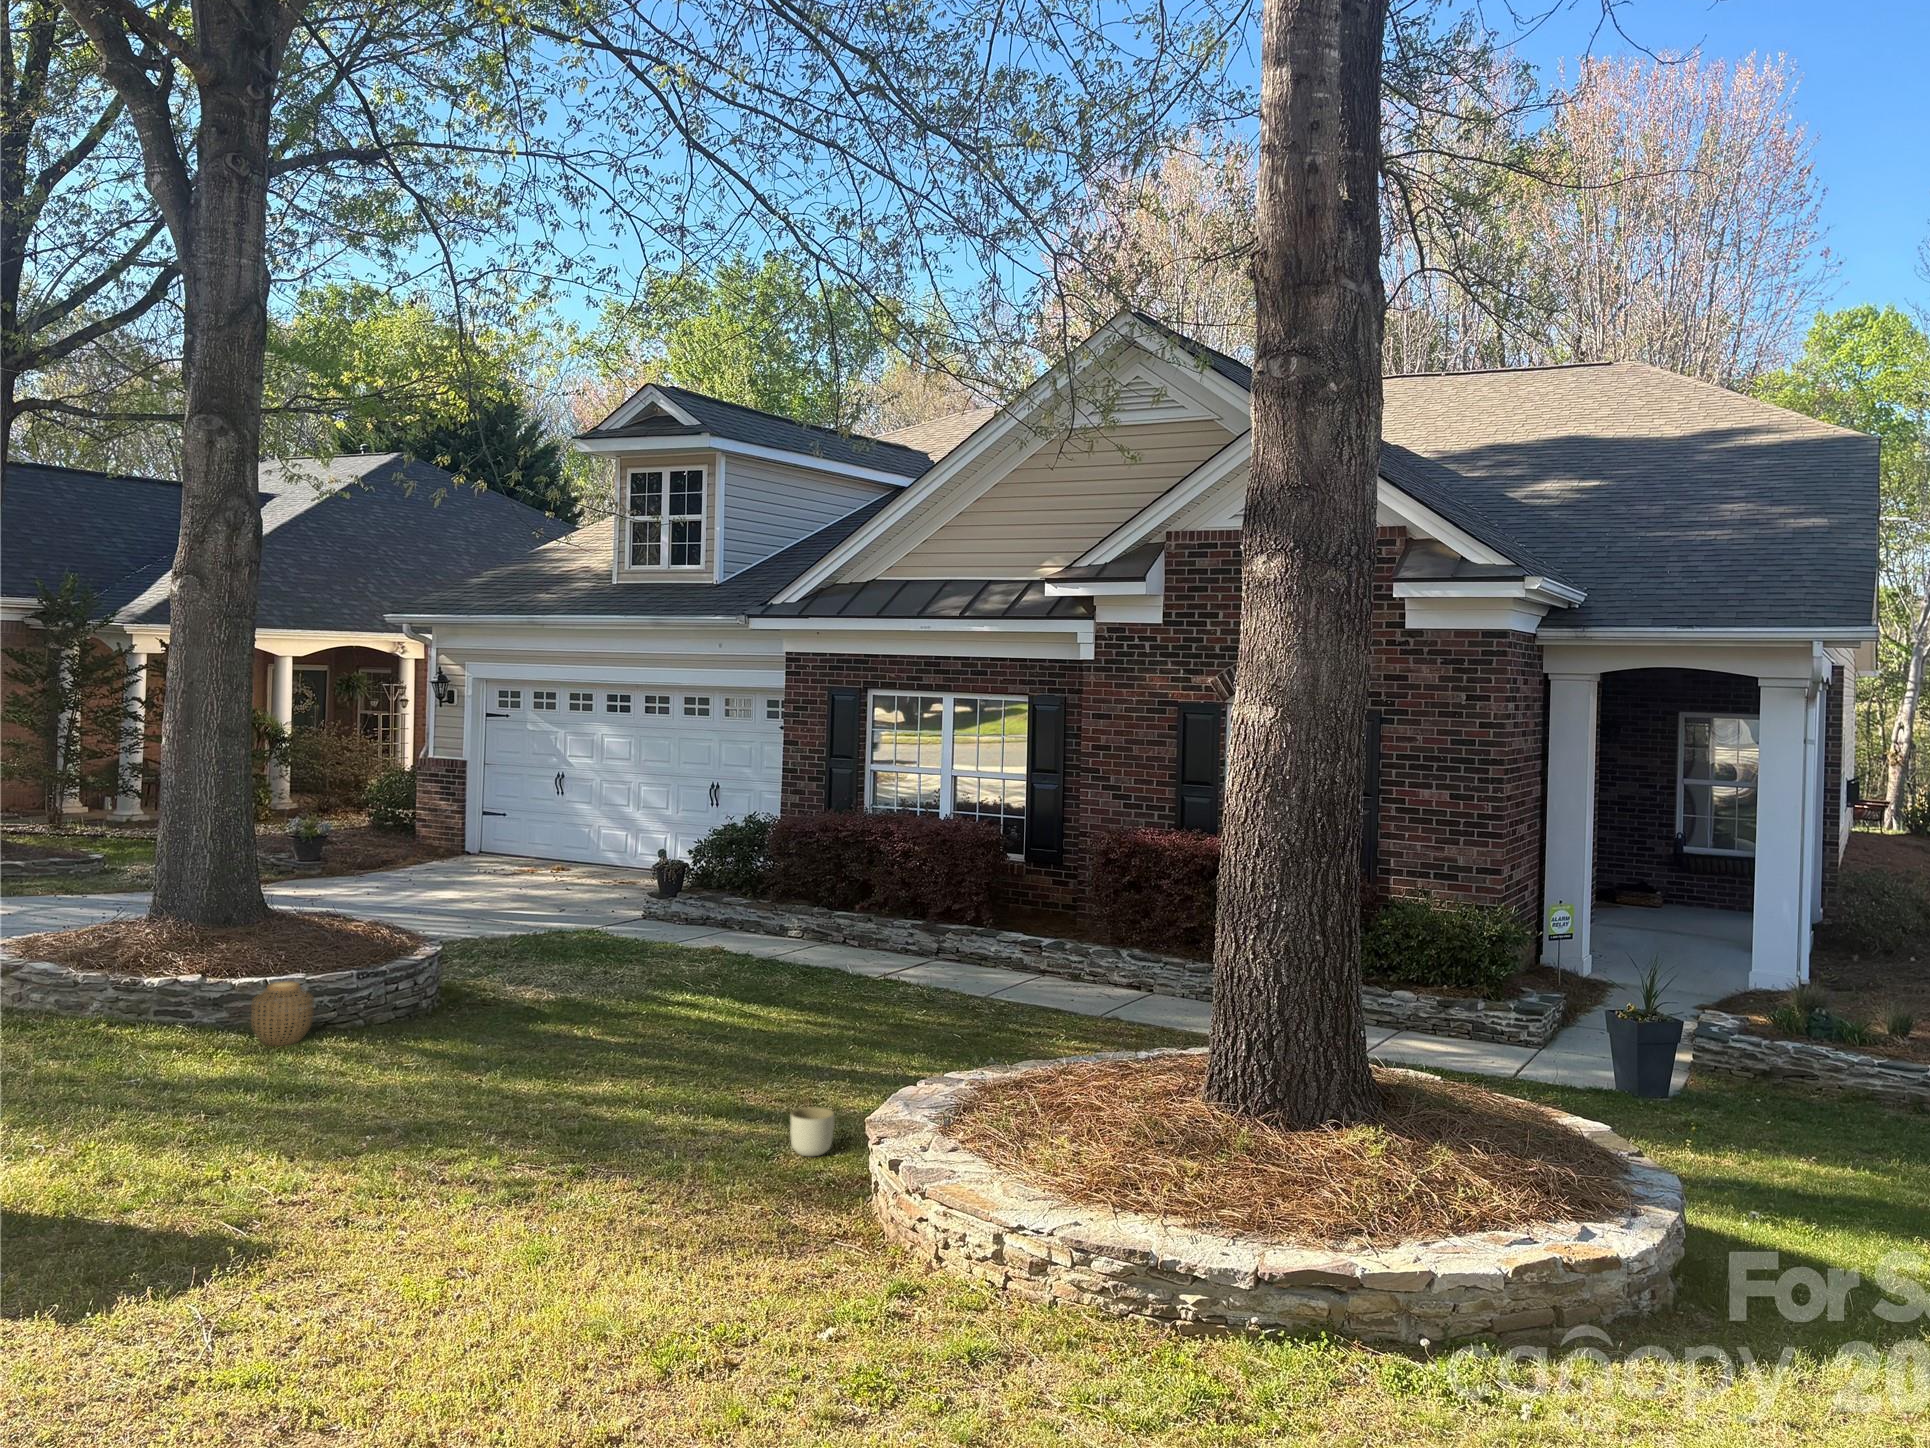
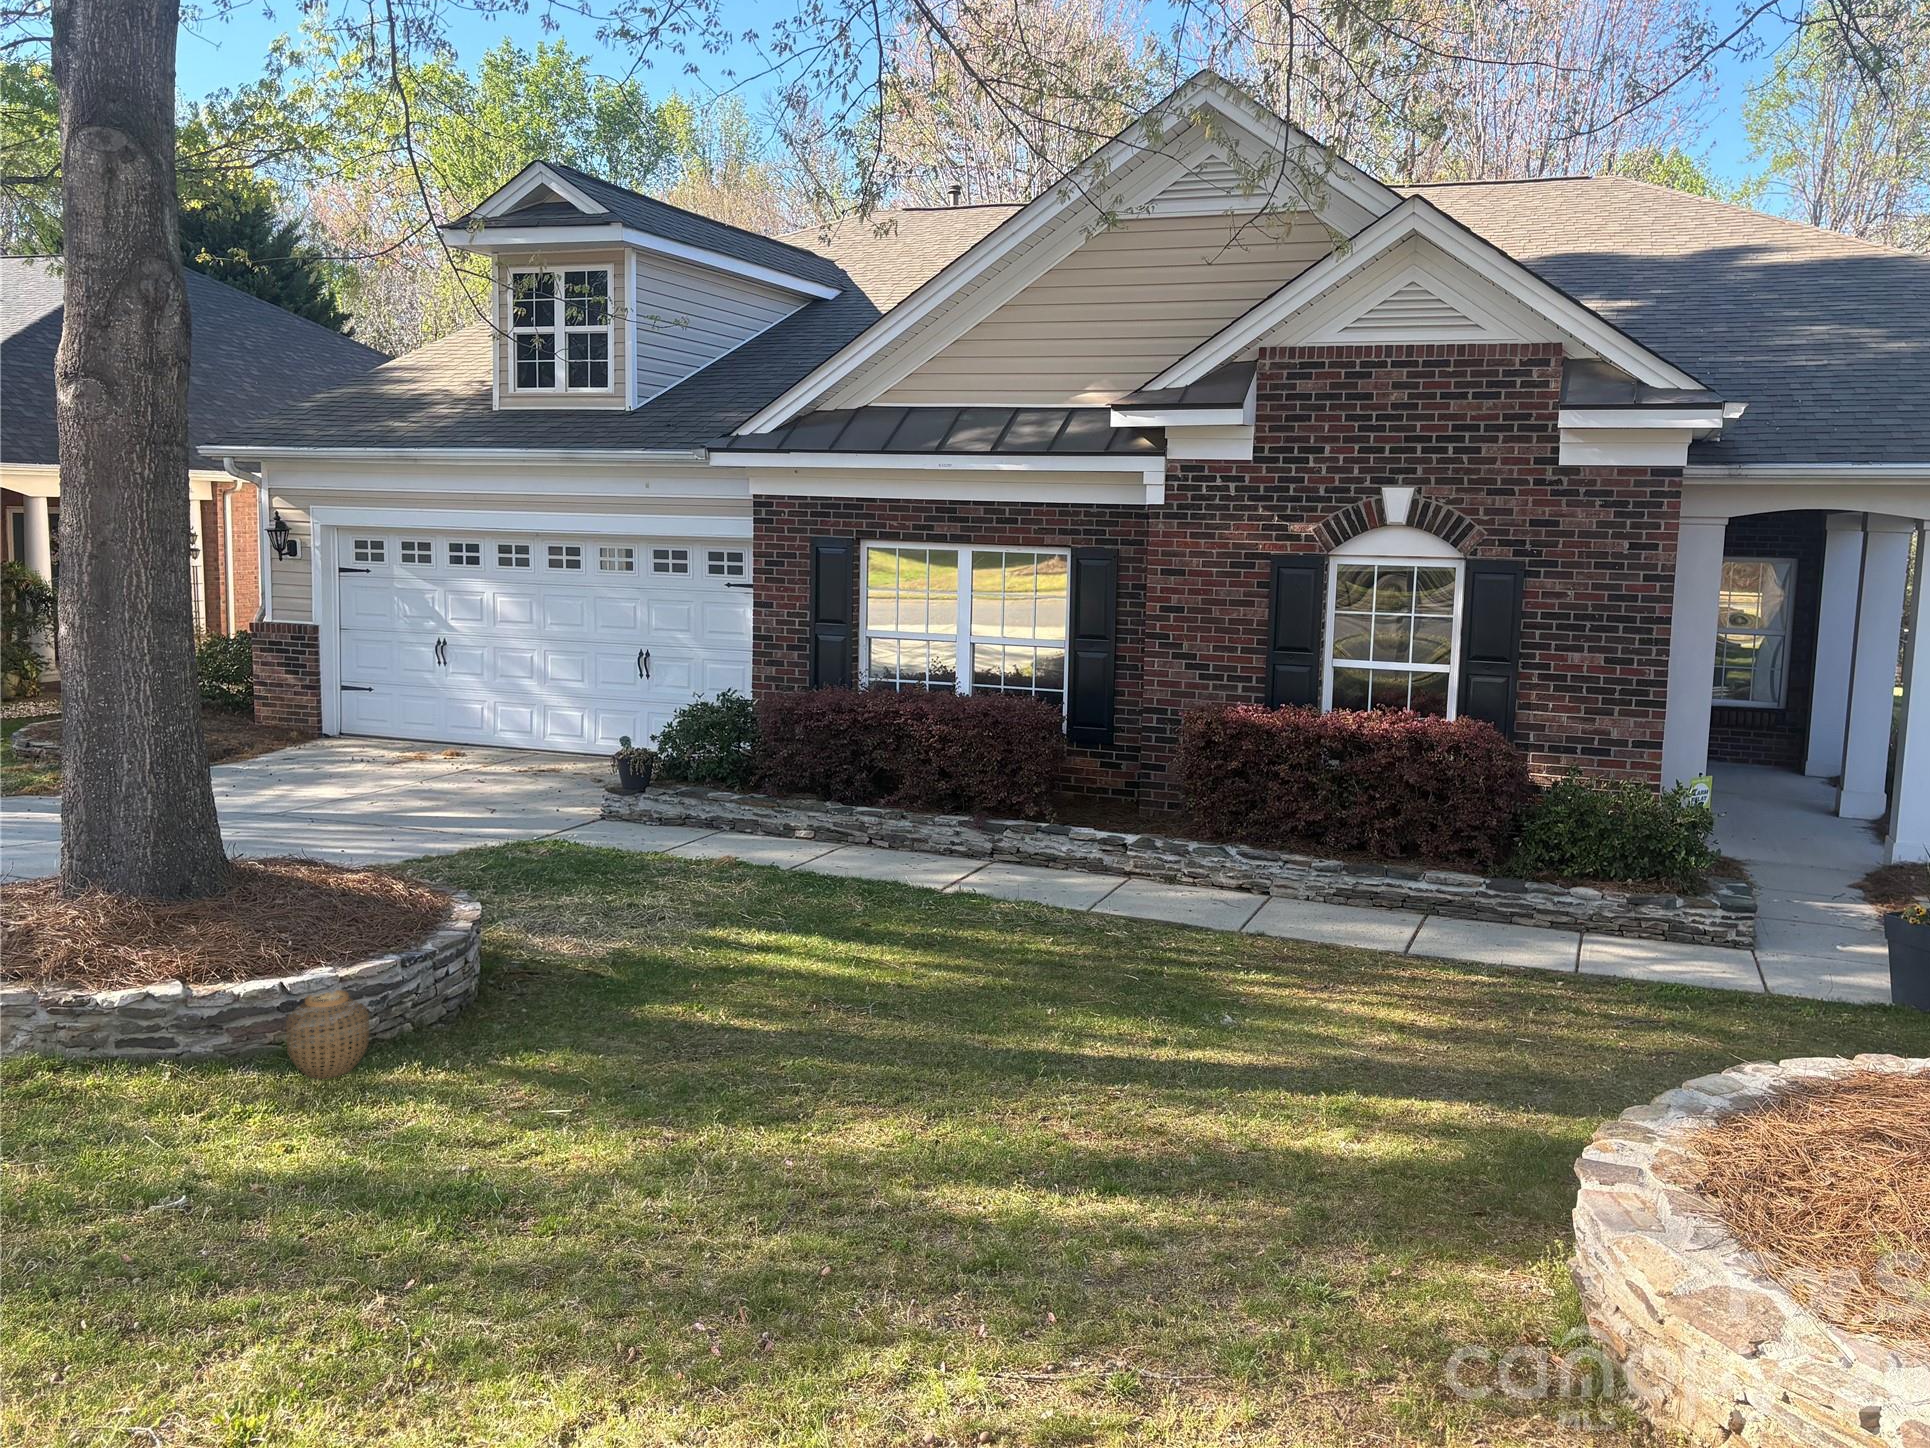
planter: present [790,1107,834,1156] -> none [1144,1140,1200,1206]

